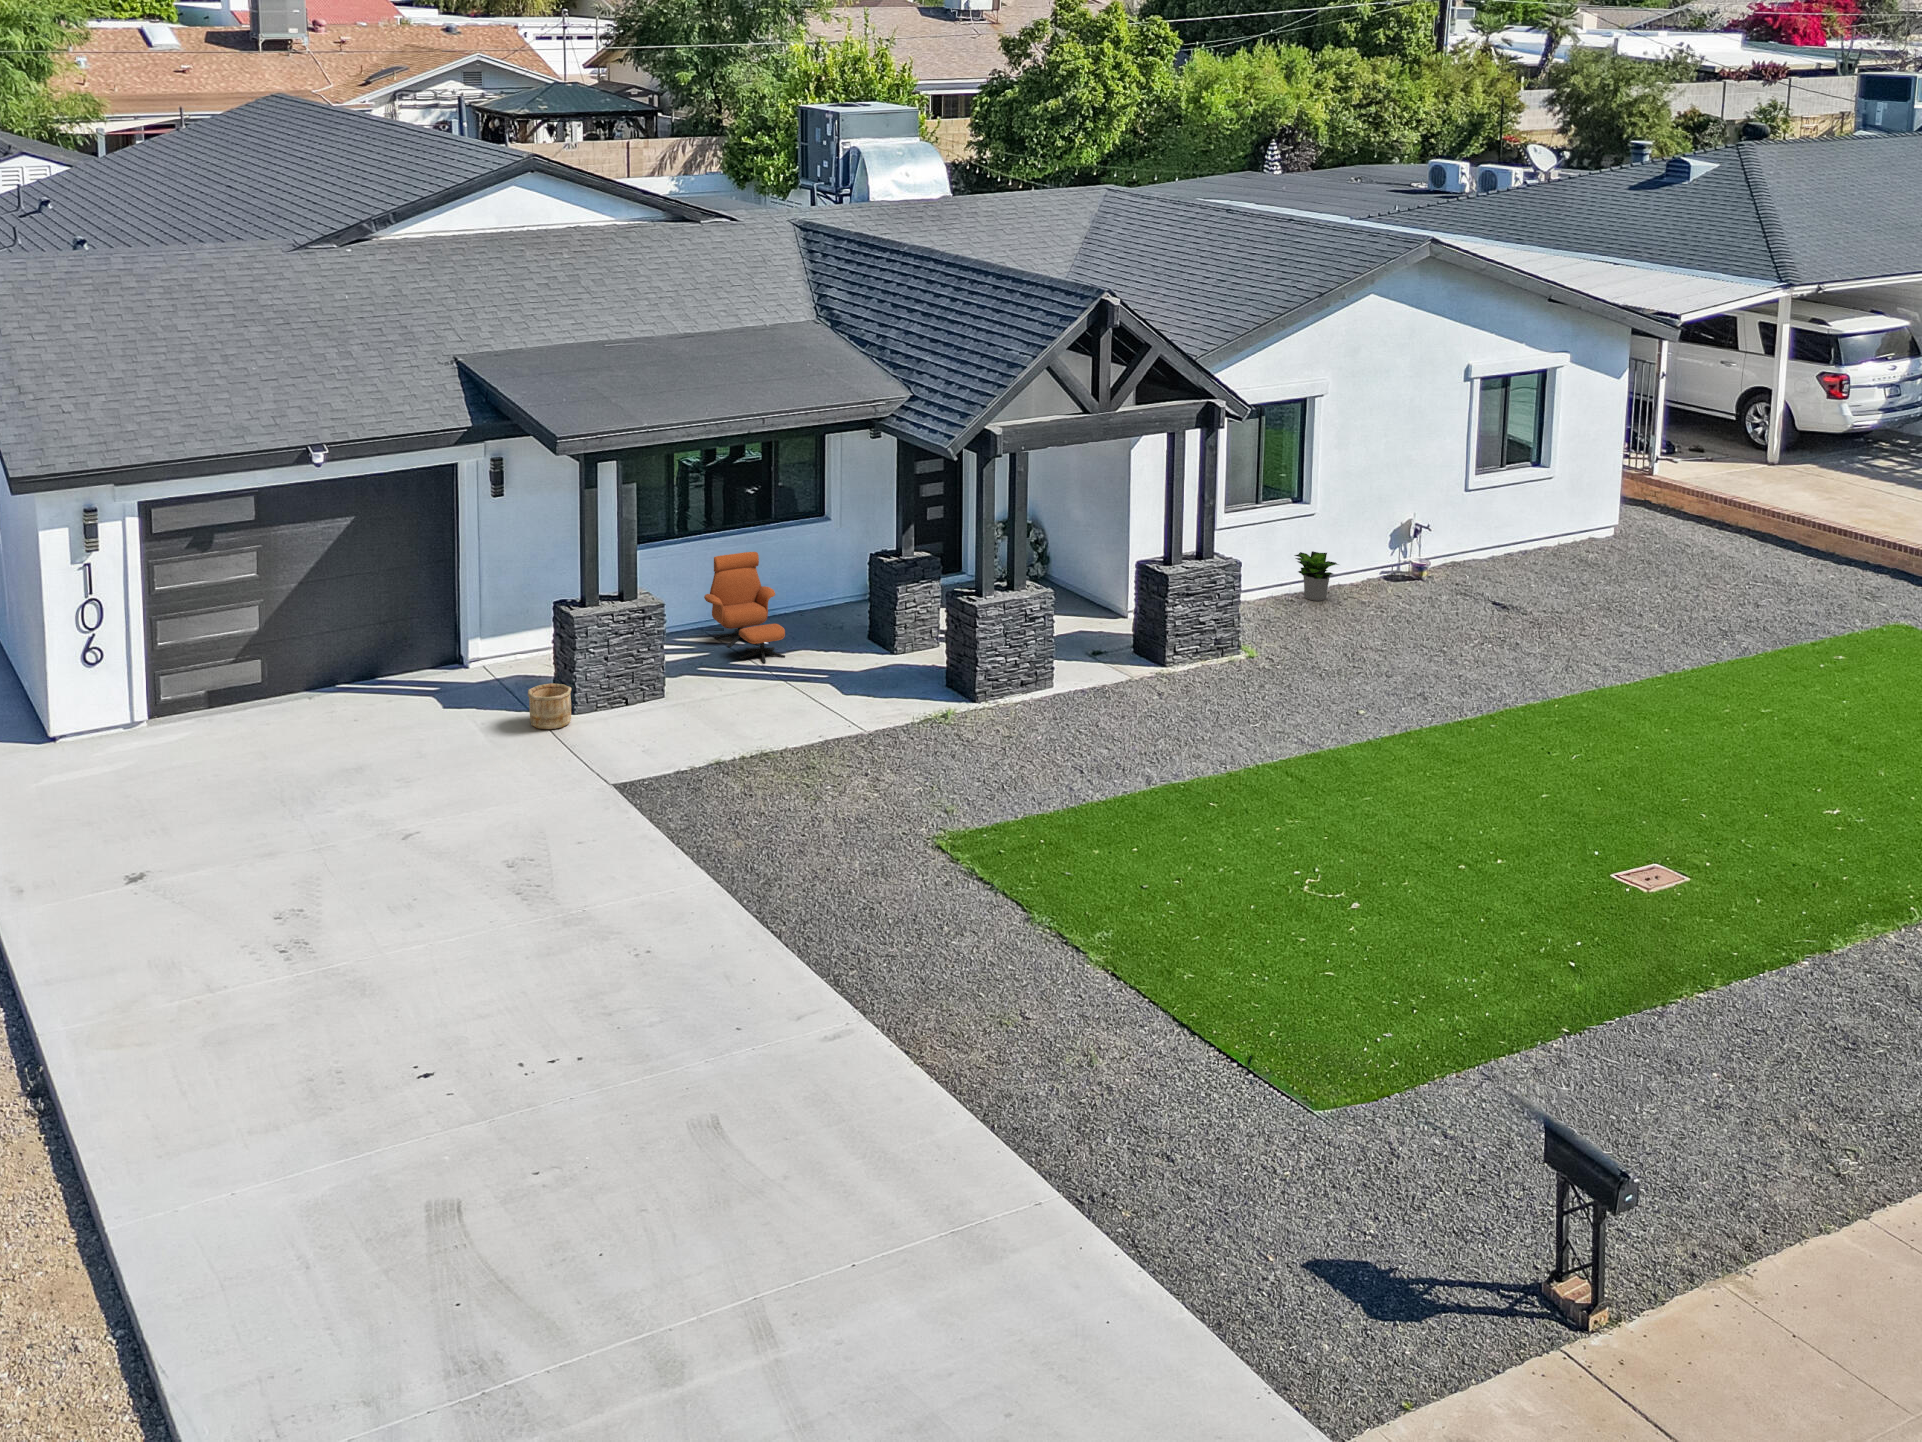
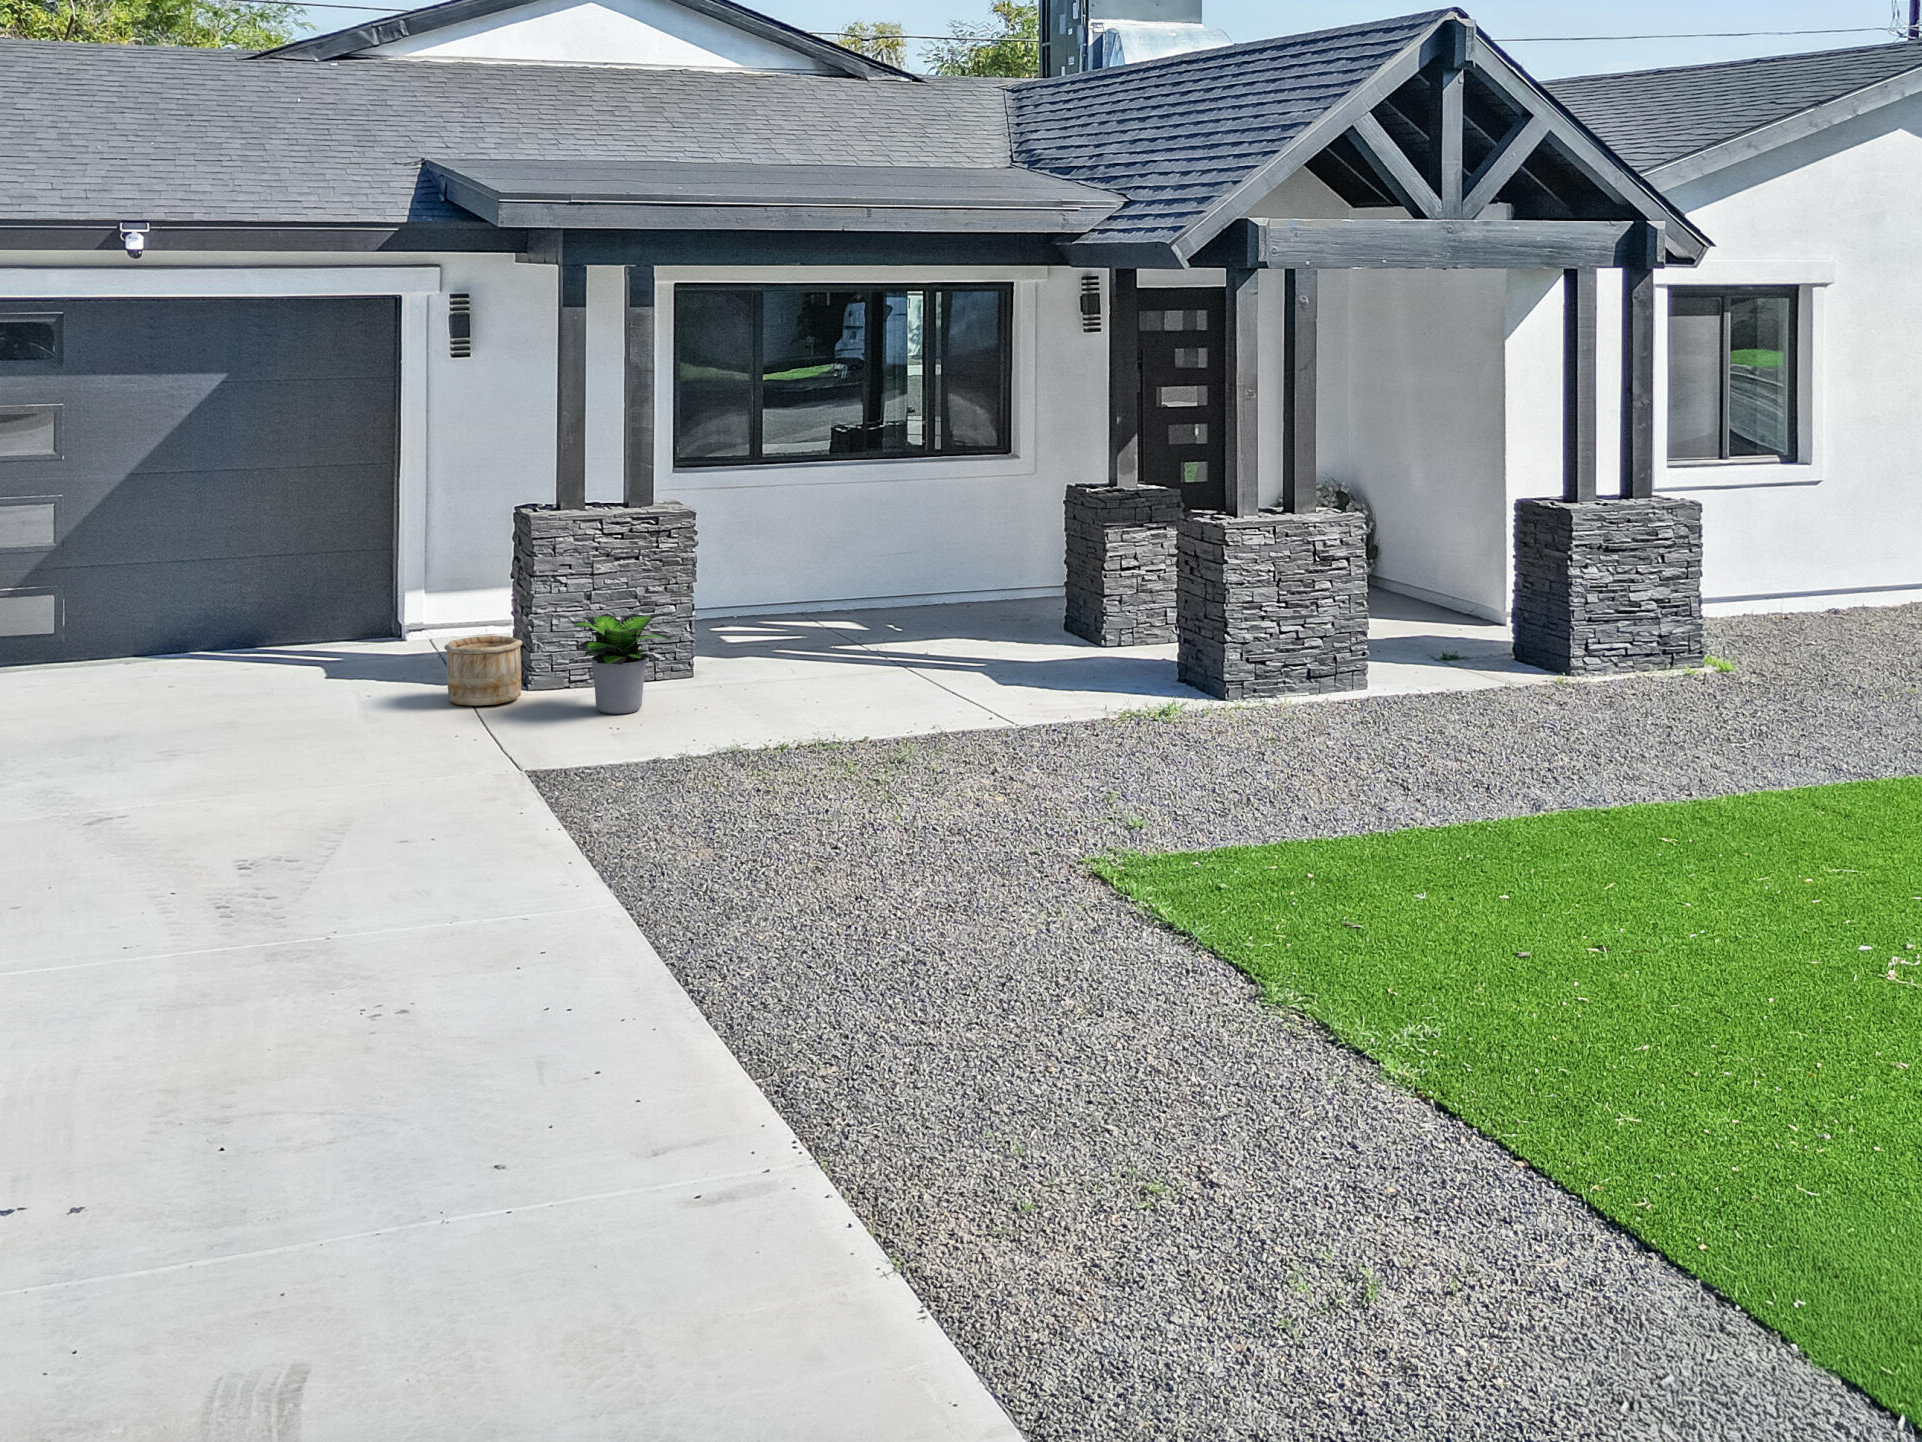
potted plant: present [1295,551,1338,601] -> present [571,613,673,714]
lounge chair: present [704,552,785,664] -> none [800,489,922,653]

